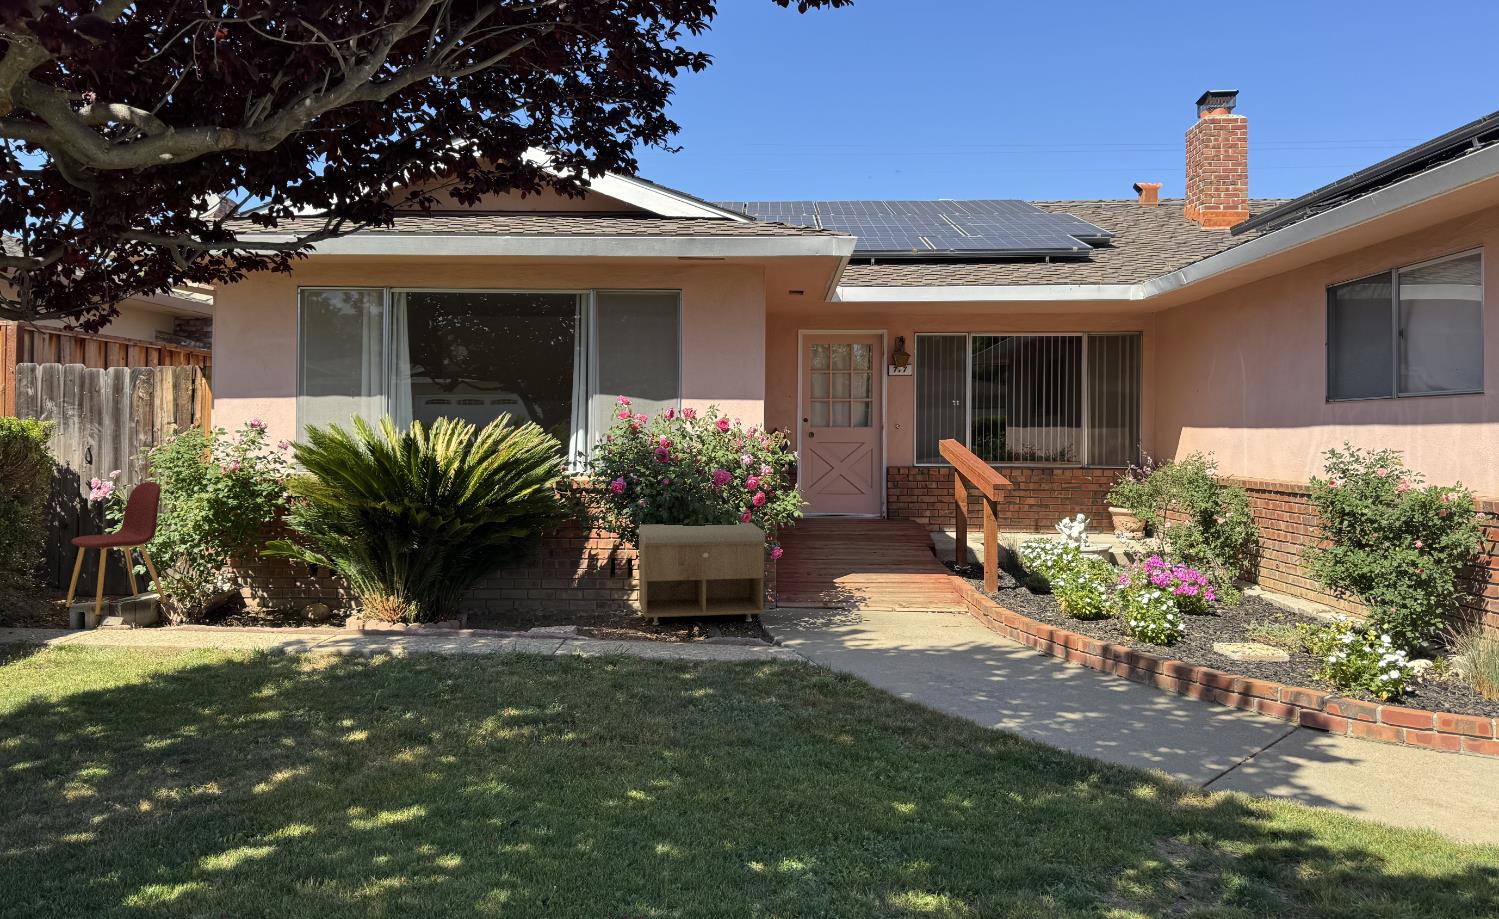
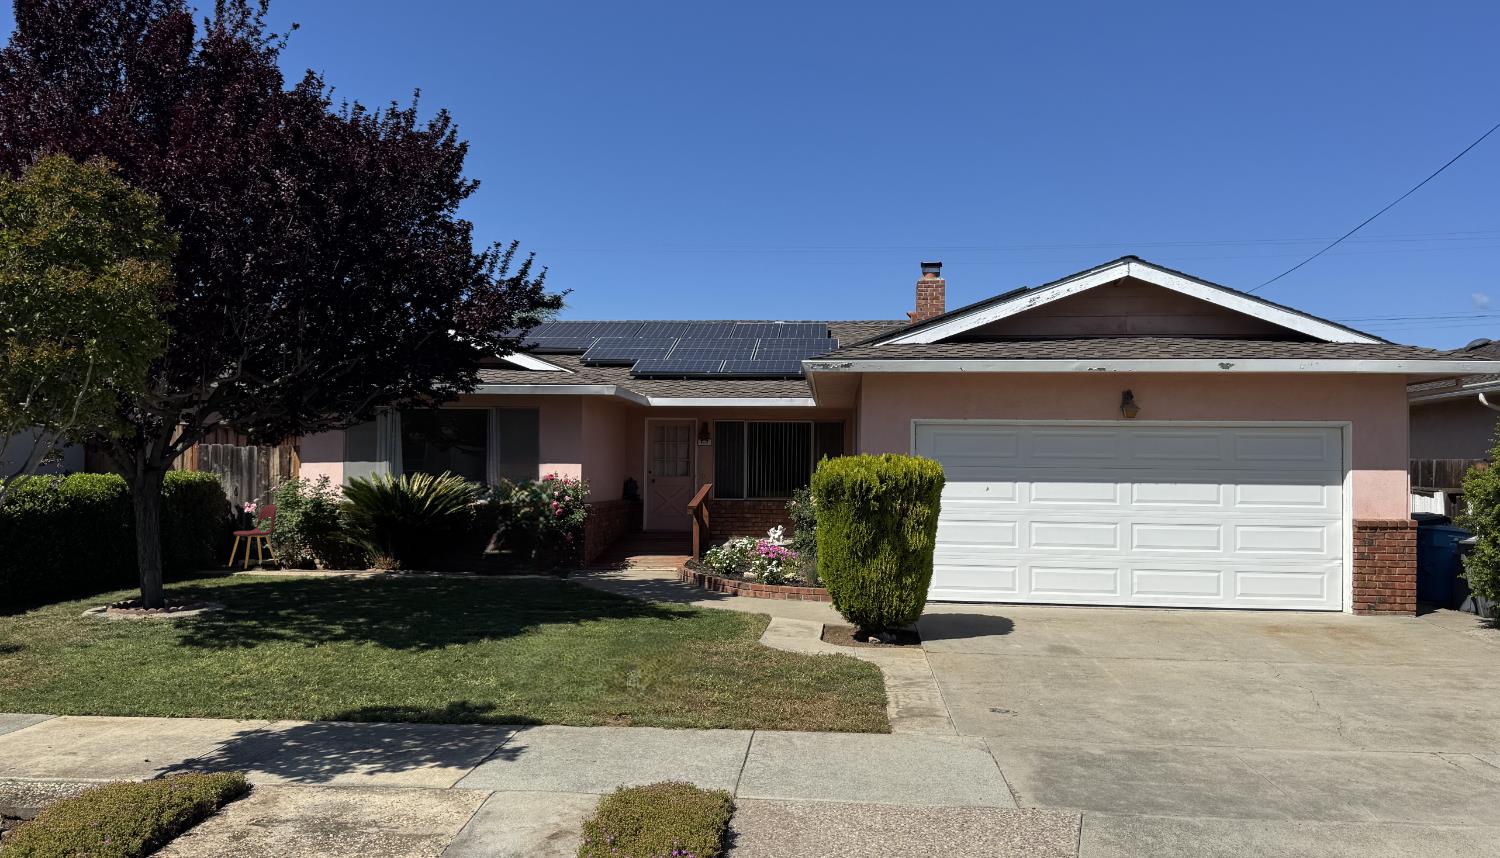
storage bench: present [639,523,765,625] -> none [508,525,569,574]

